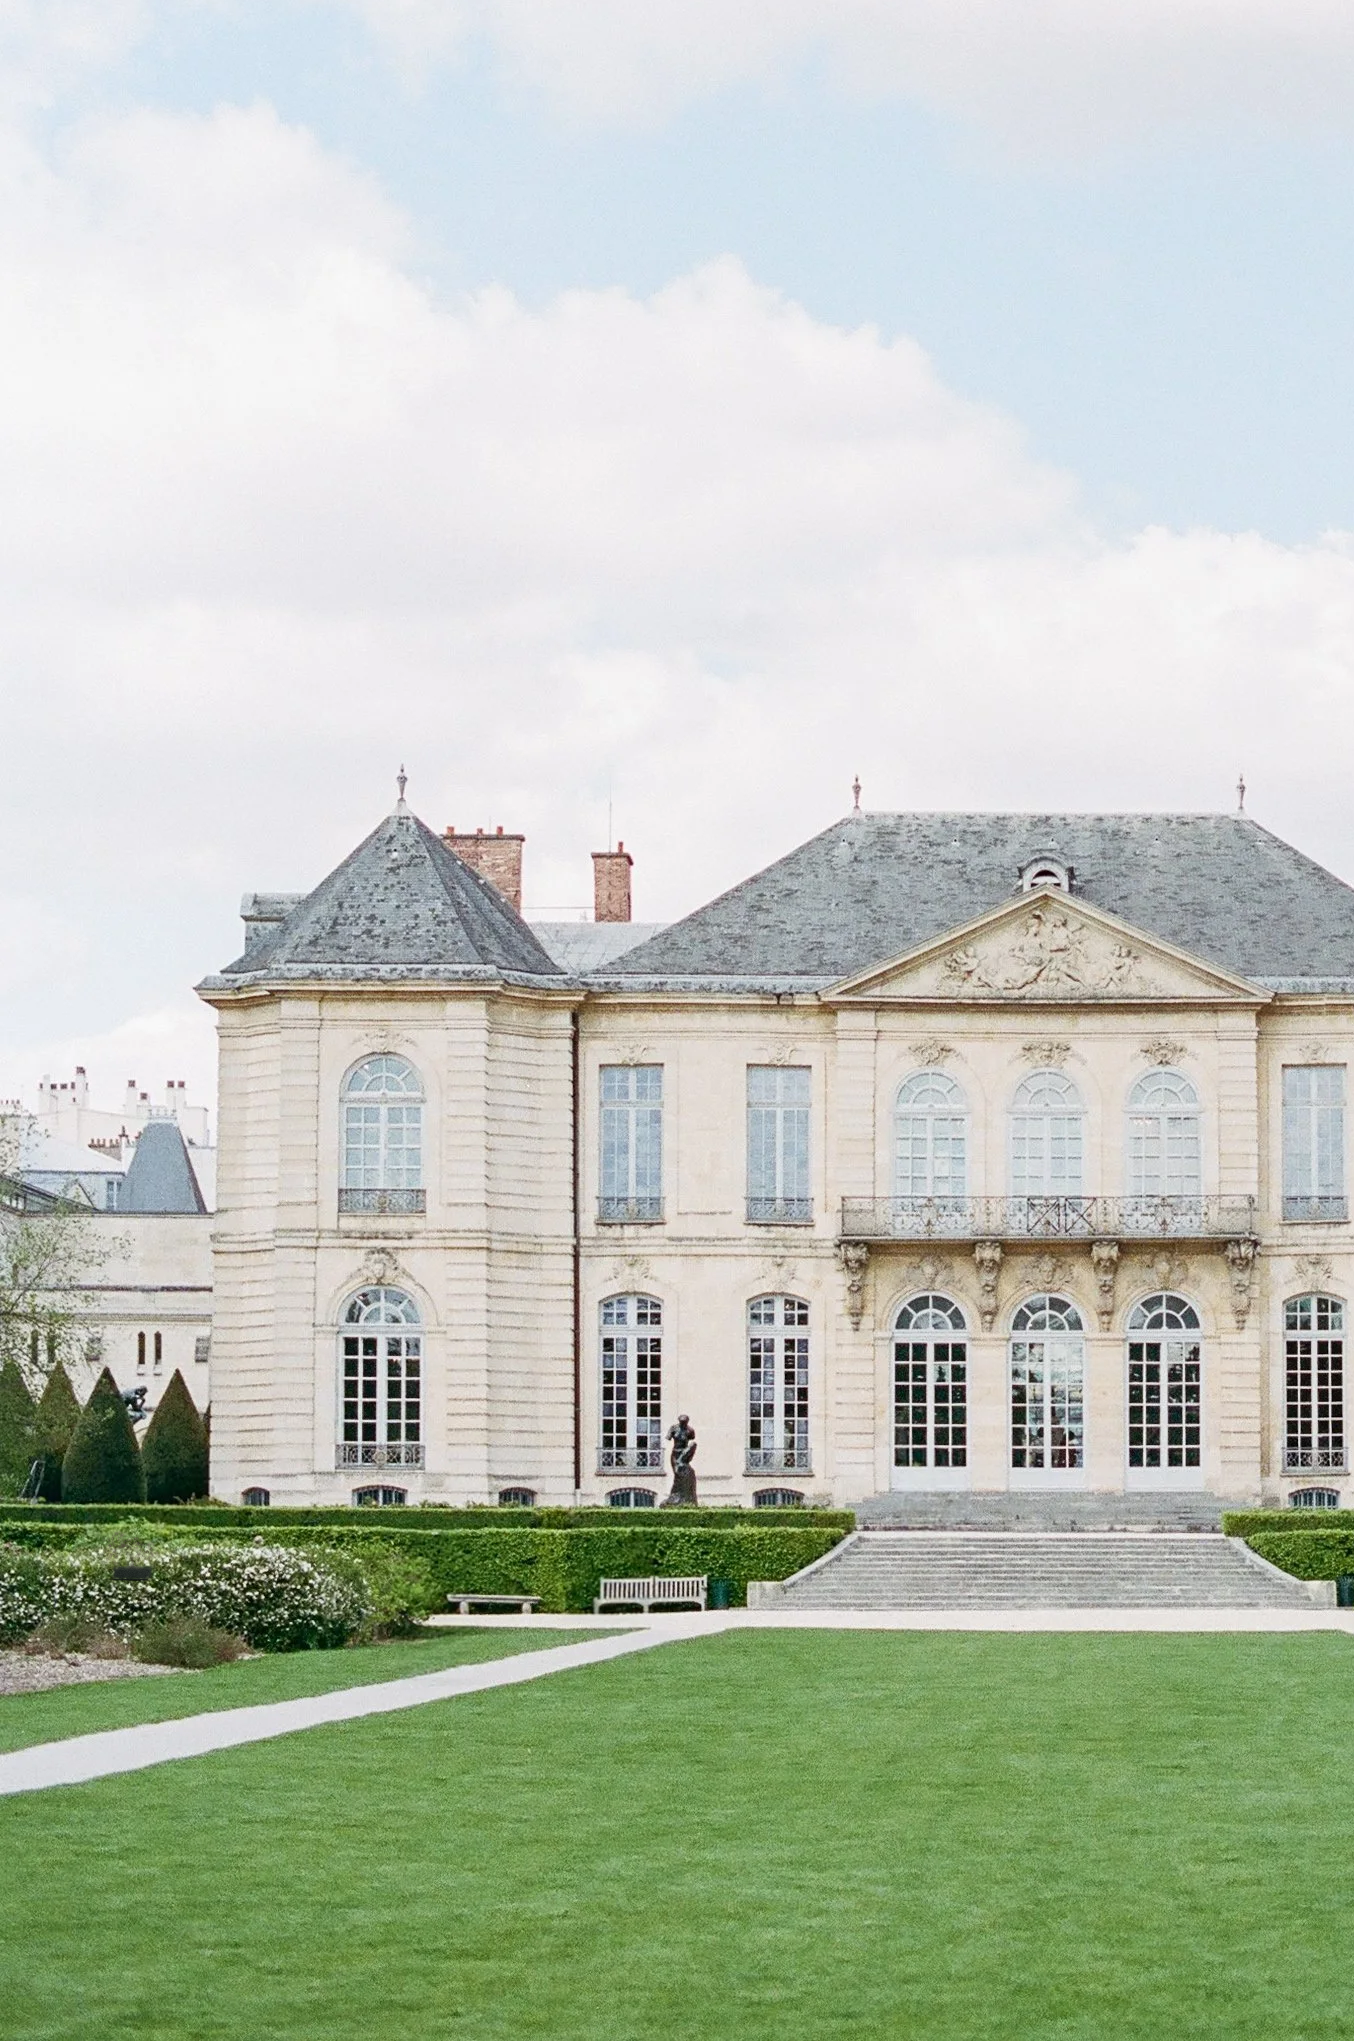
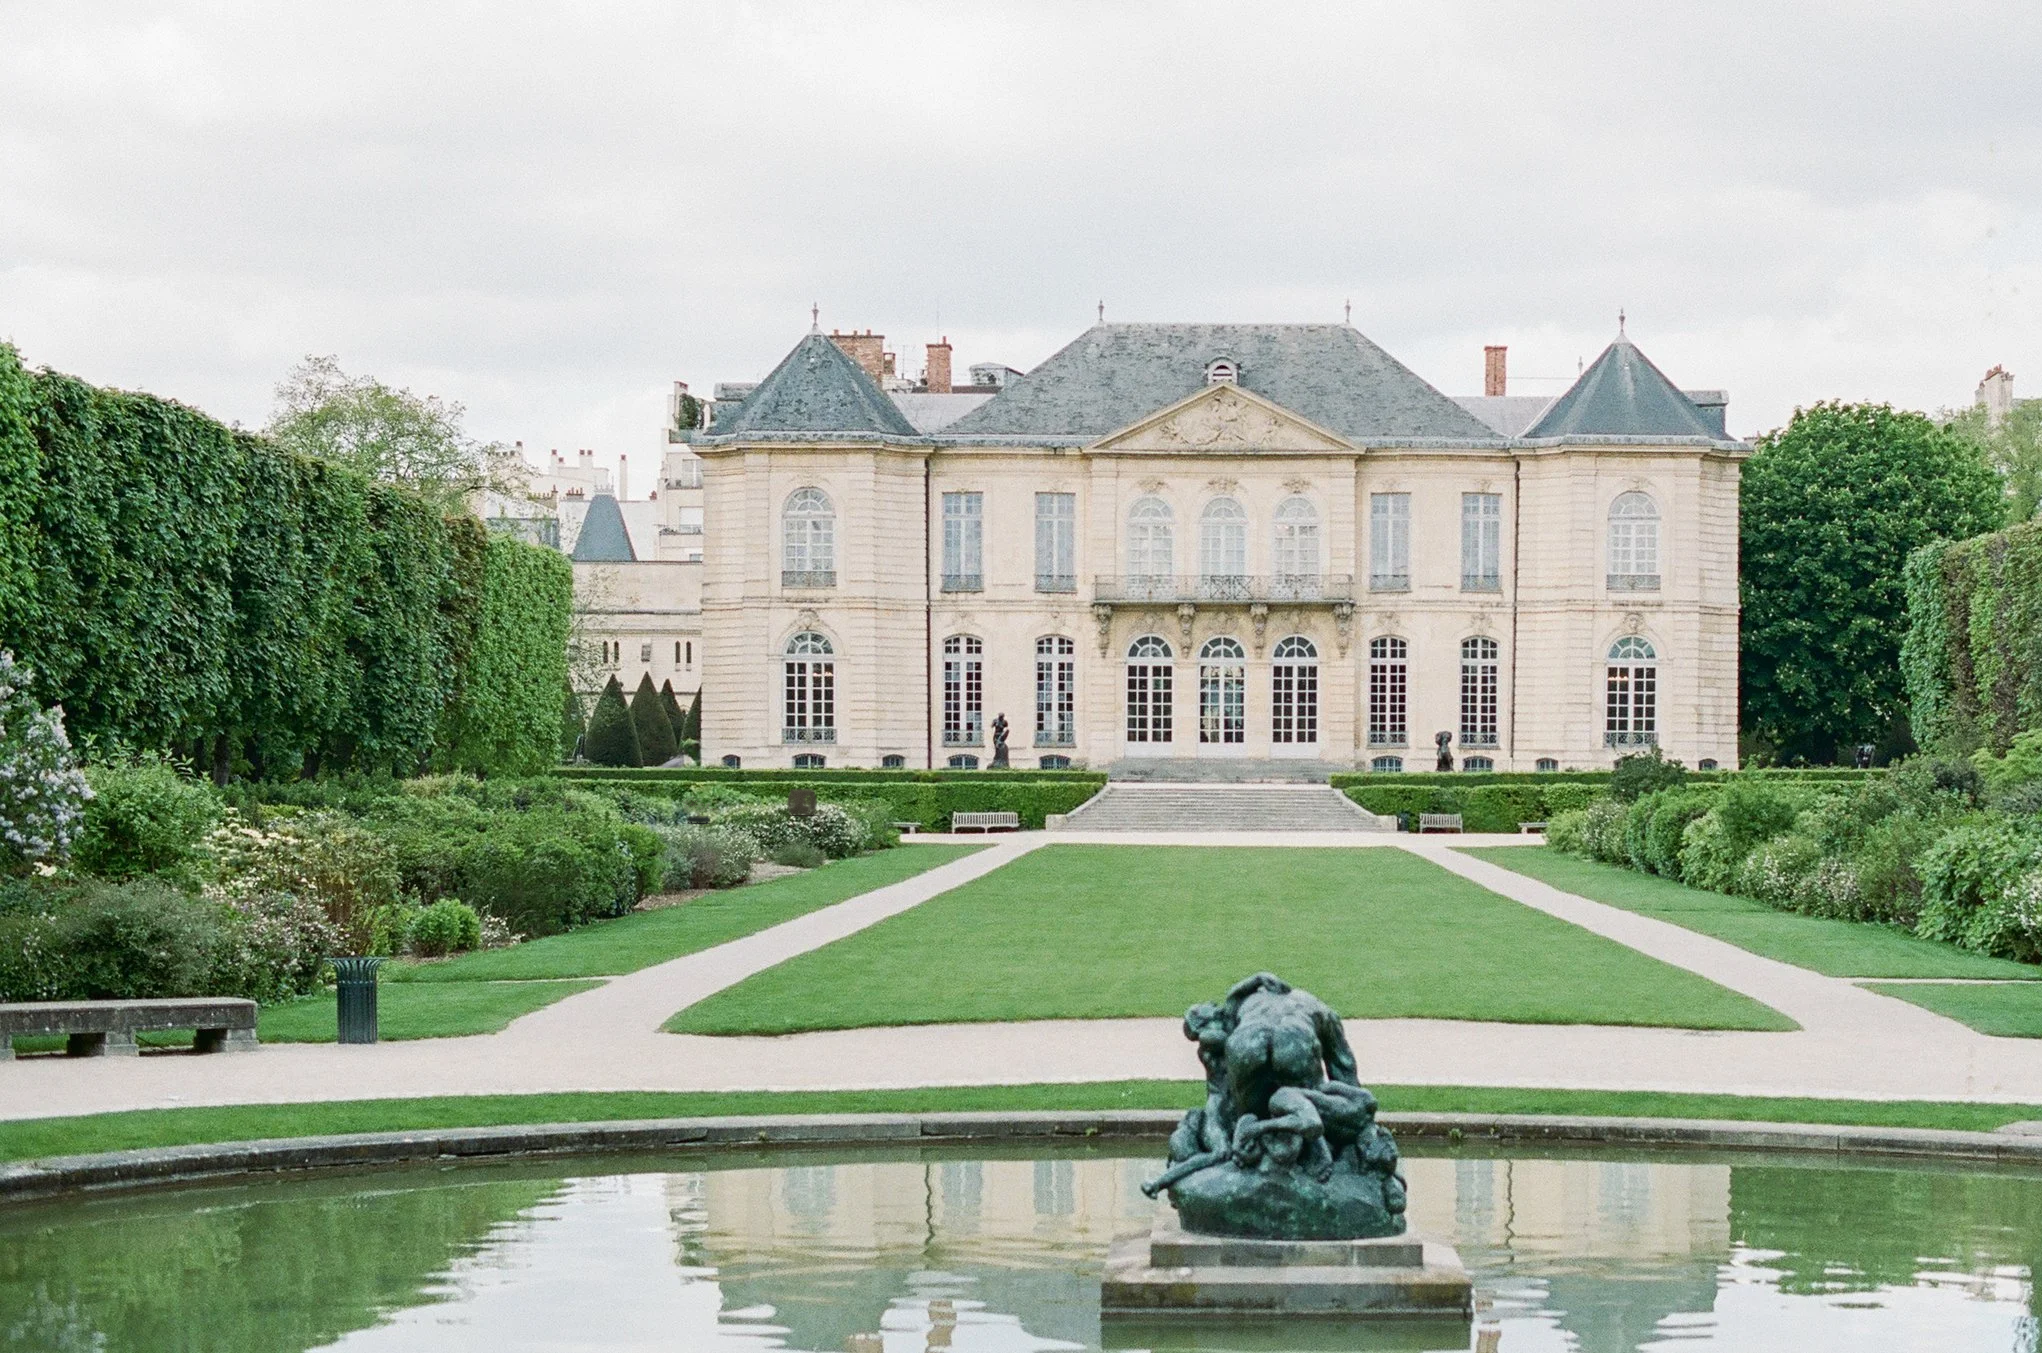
woven basket: none [295,1523,348,1570] -> present [787,789,817,816]

